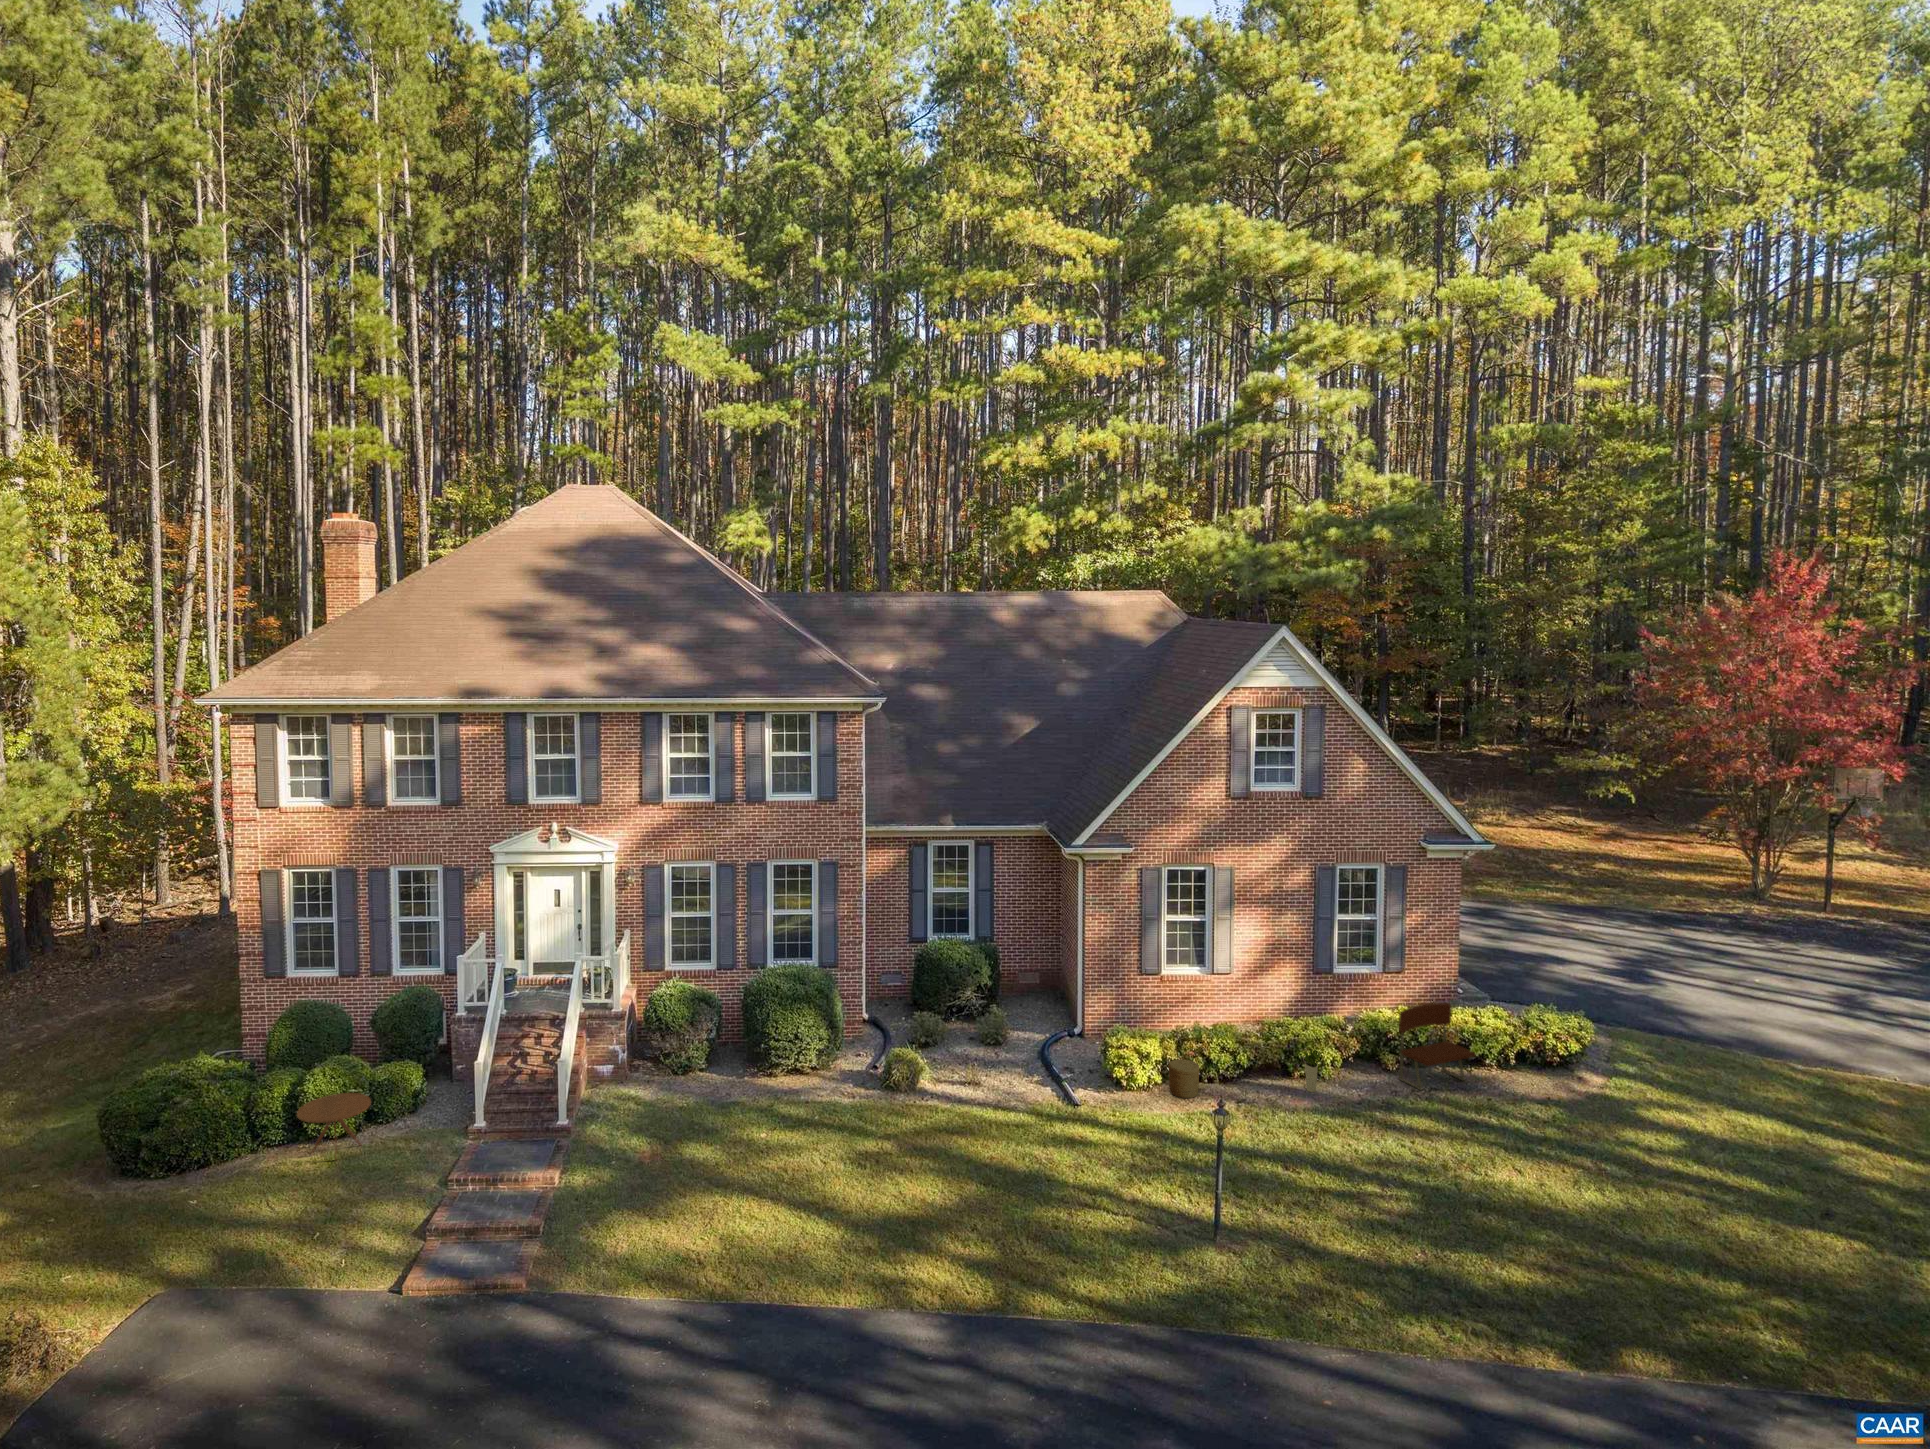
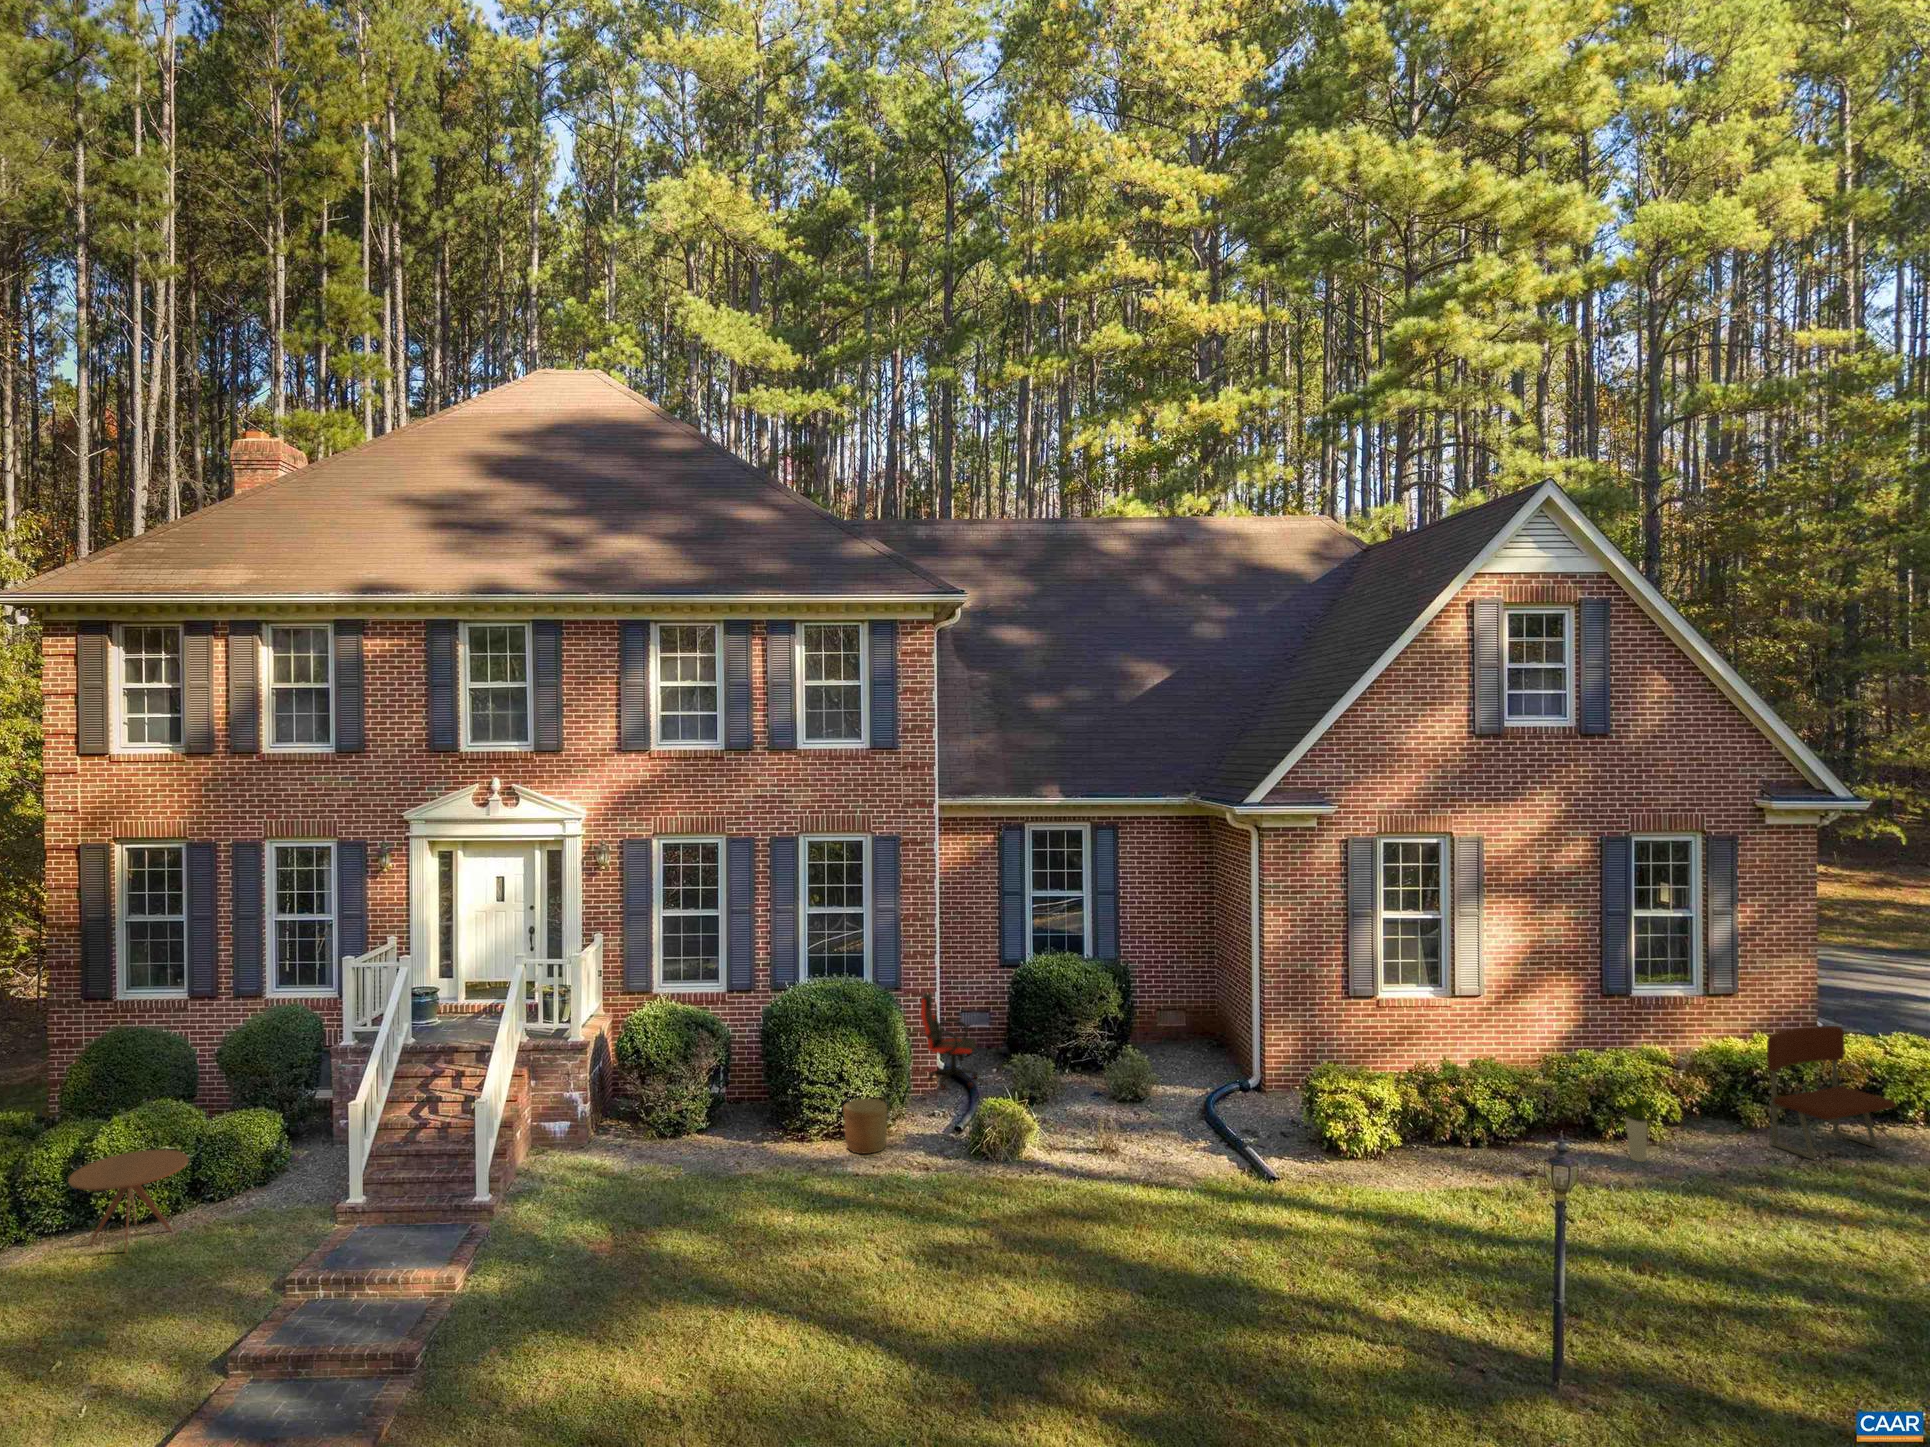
chair: none [852,970,891,1037] -> present [921,994,977,1089]
woven basket: present [1168,1059,1199,1098] -> present [843,1099,888,1154]

